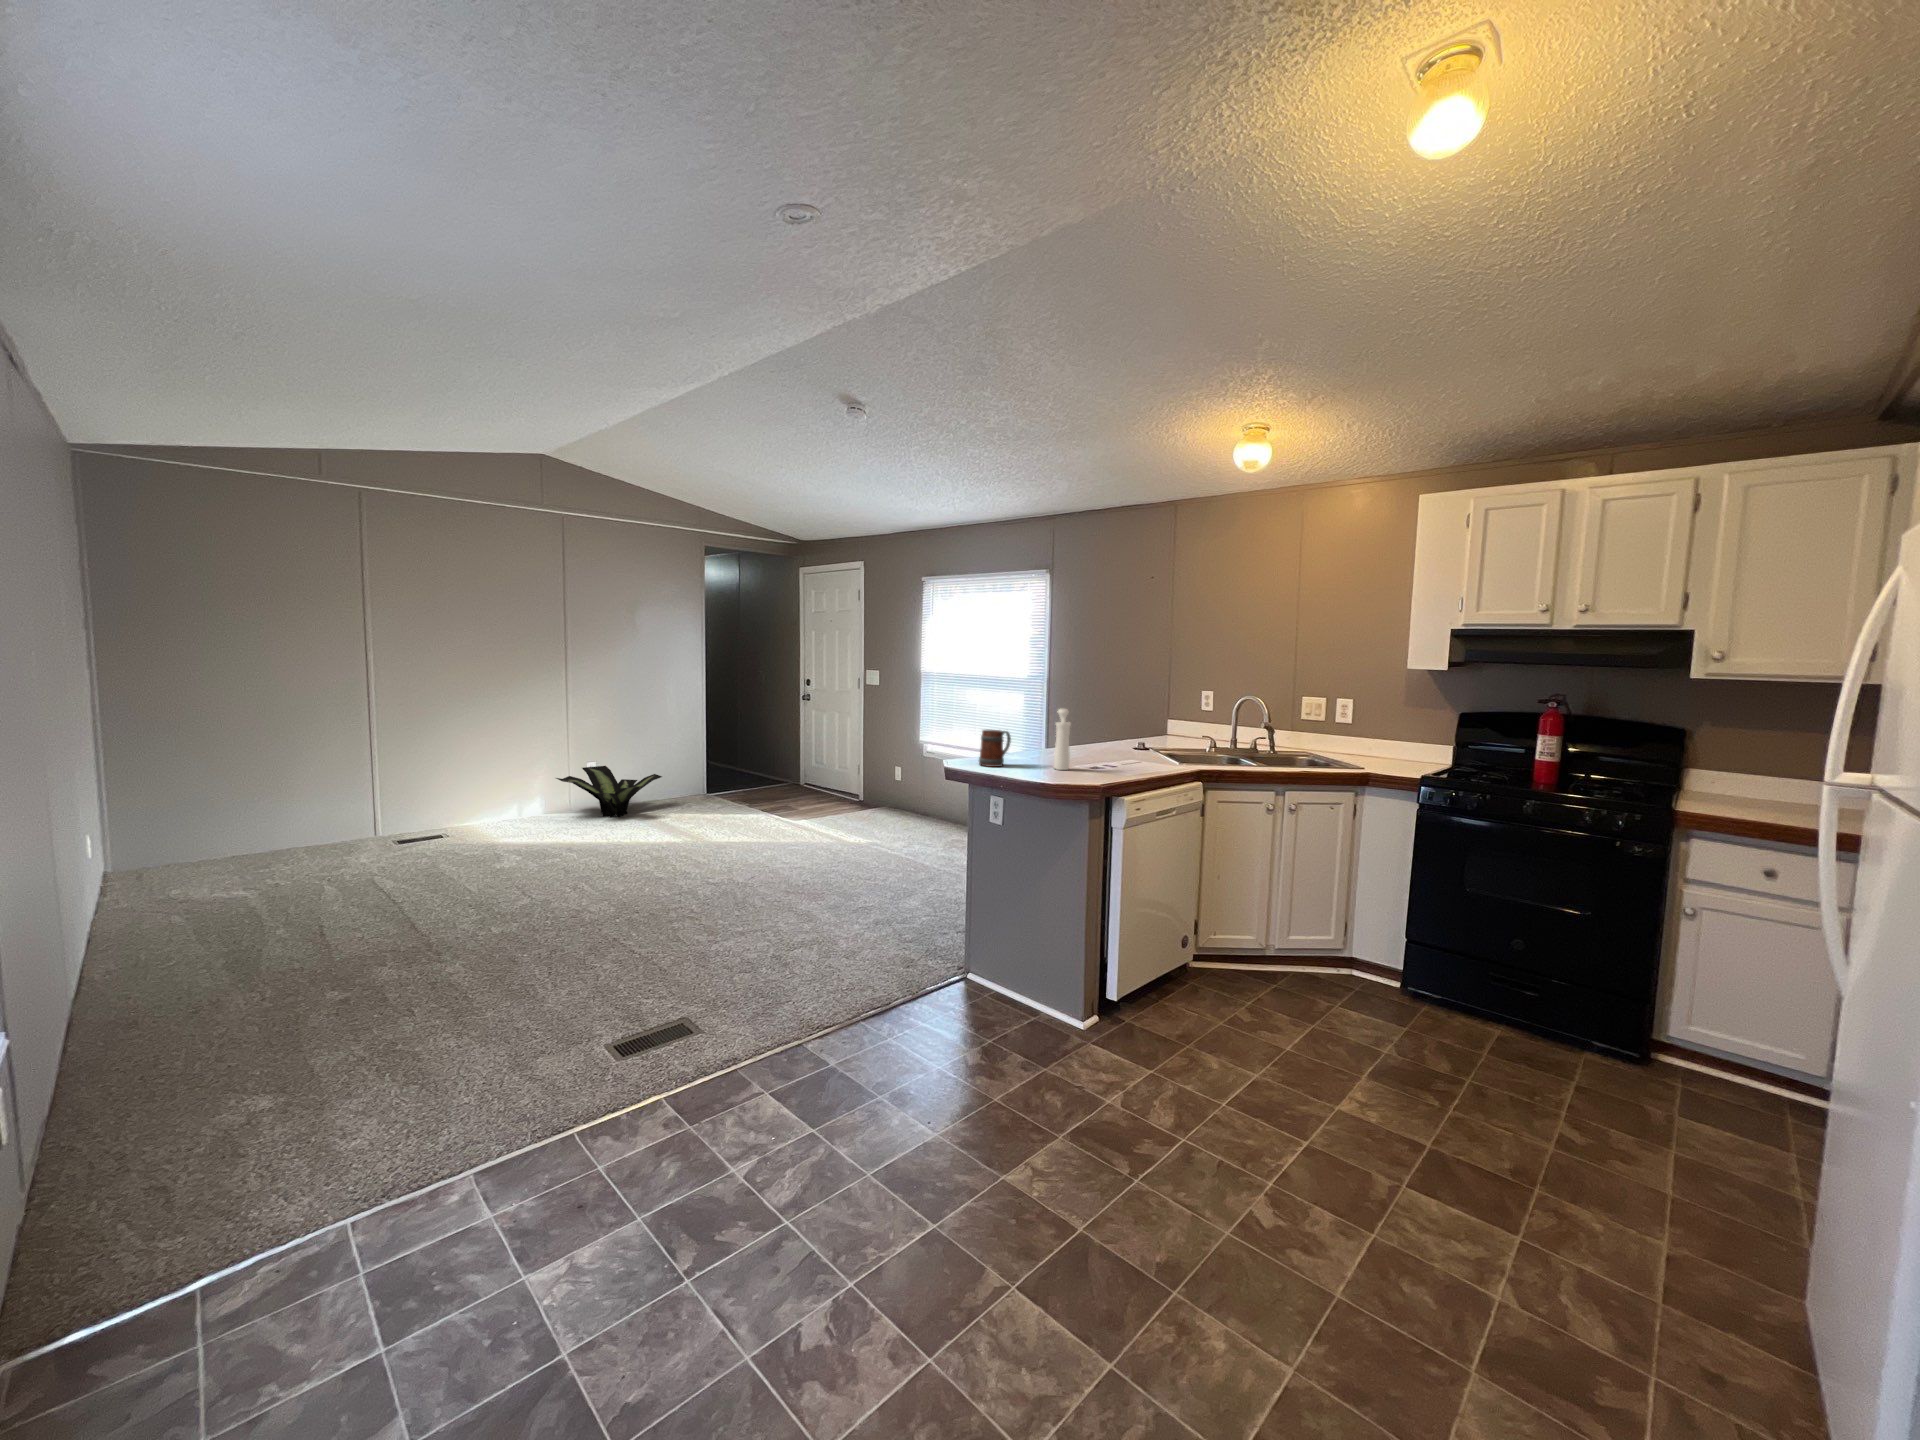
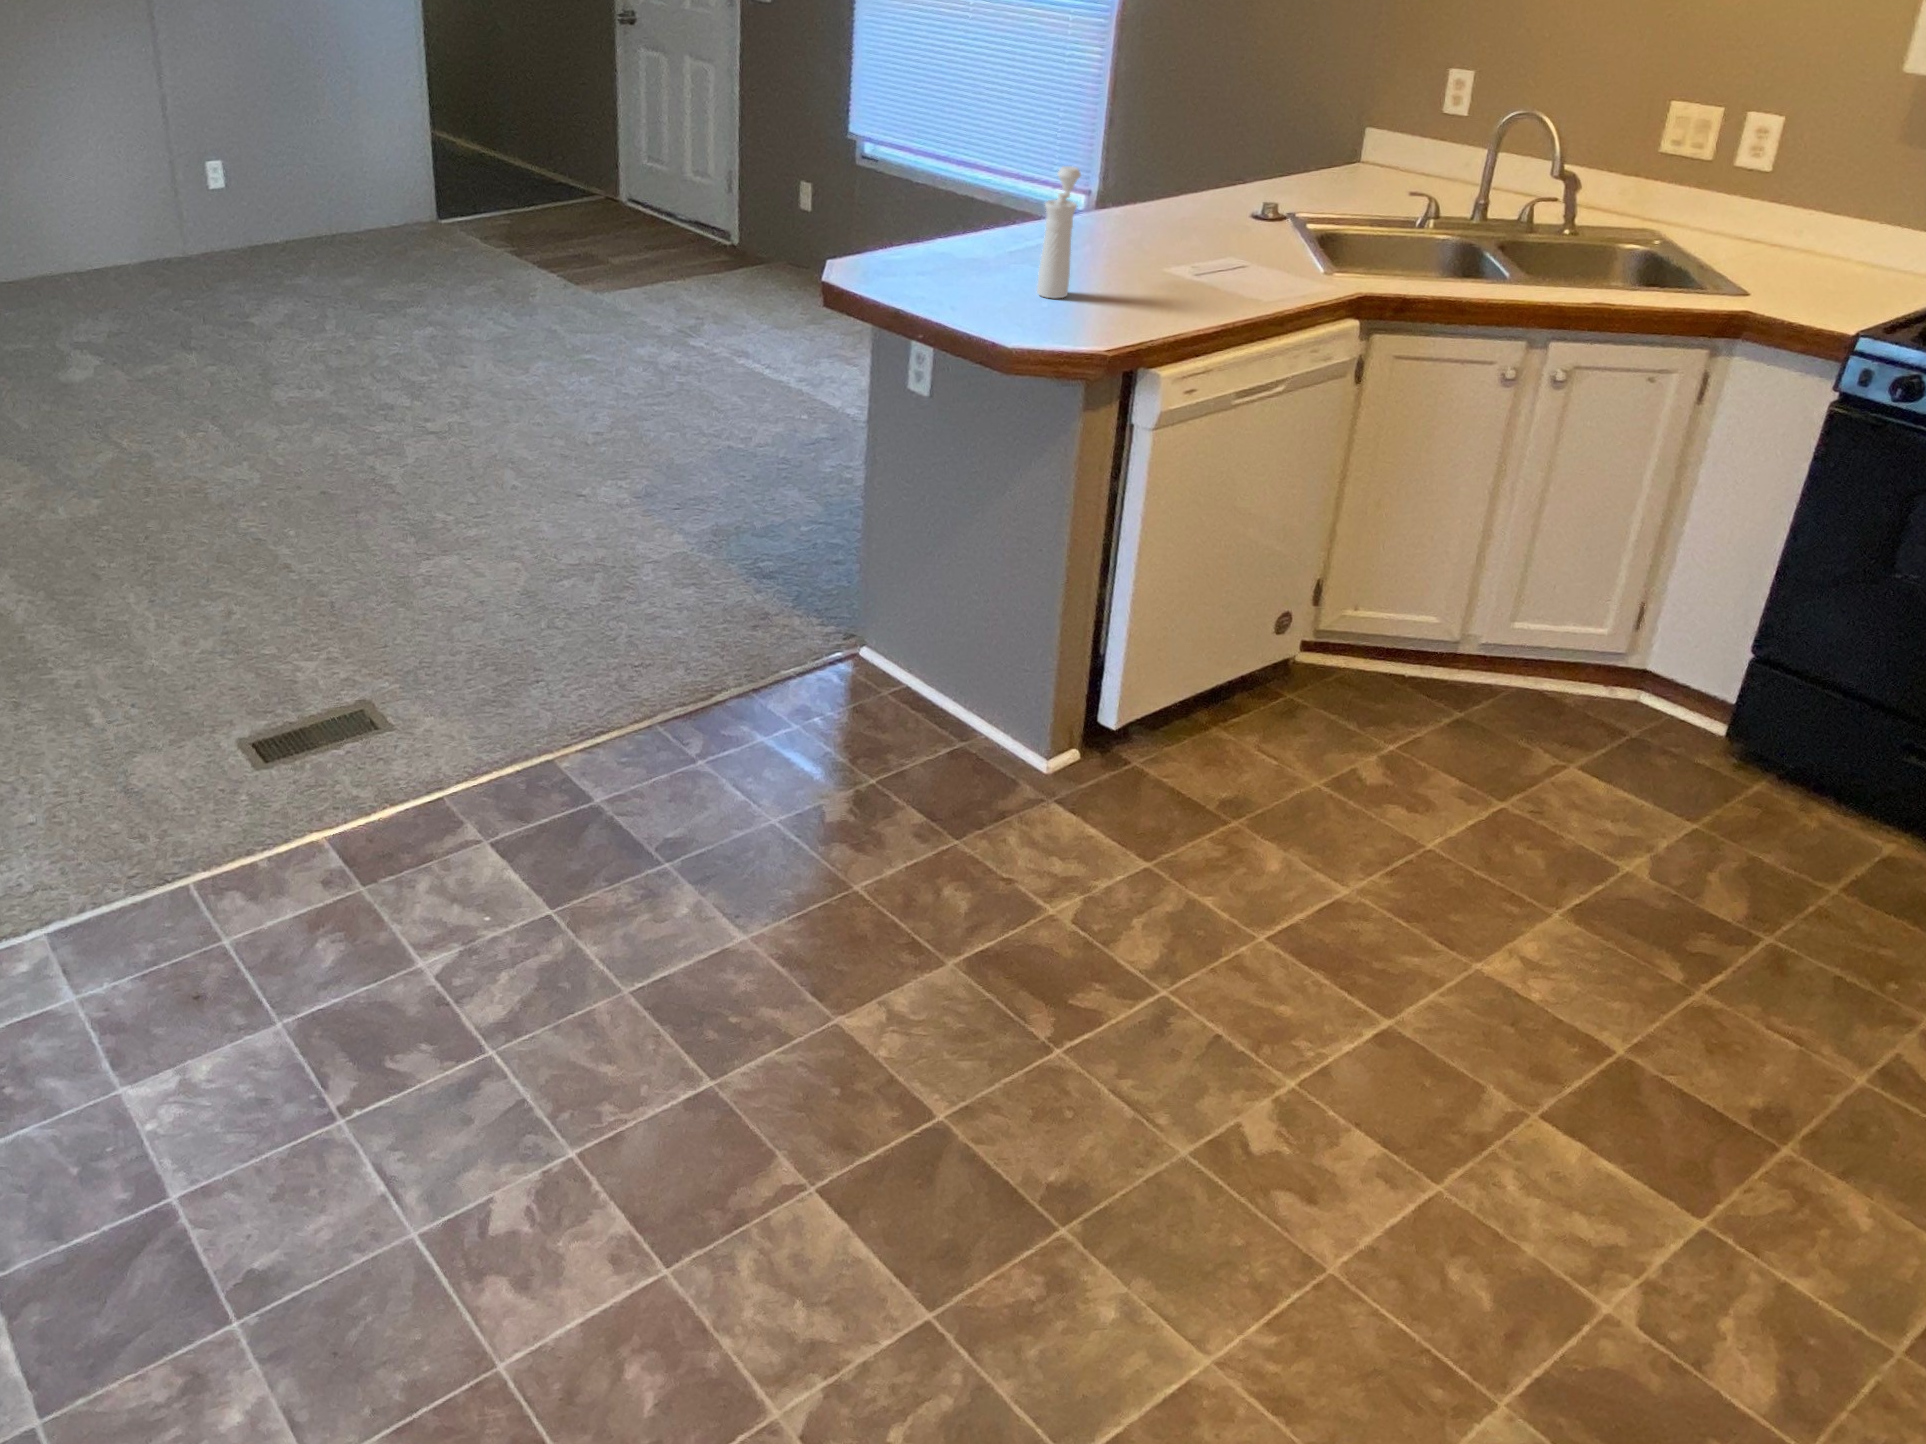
mug: present [979,730,1011,767] -> none [890,209,958,286]
potted plant: present [556,766,662,817] -> none [163,178,358,282]

